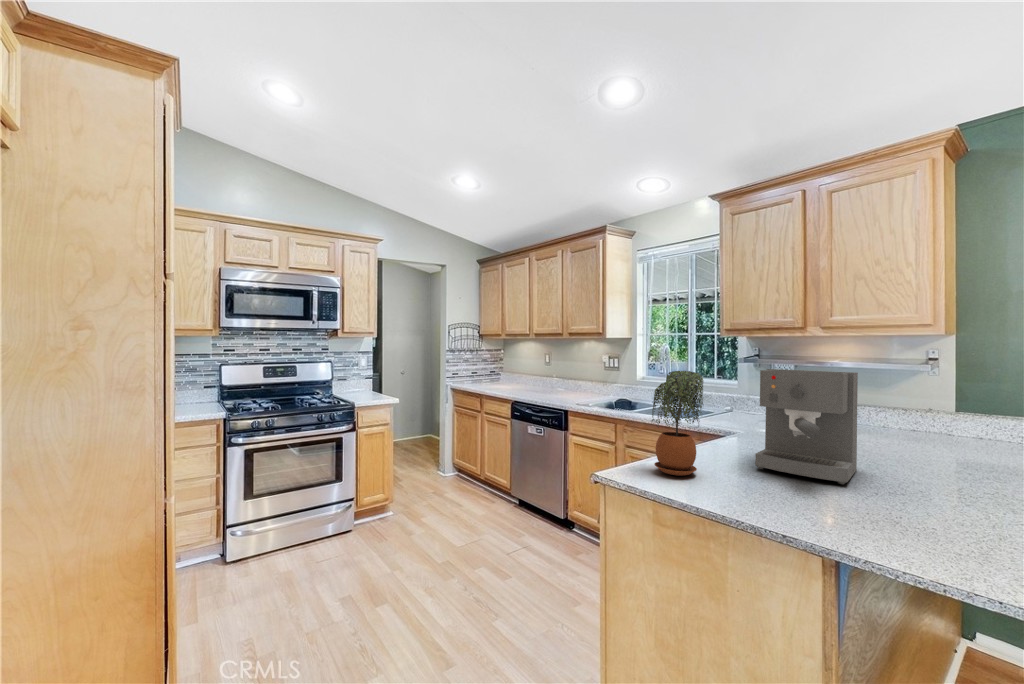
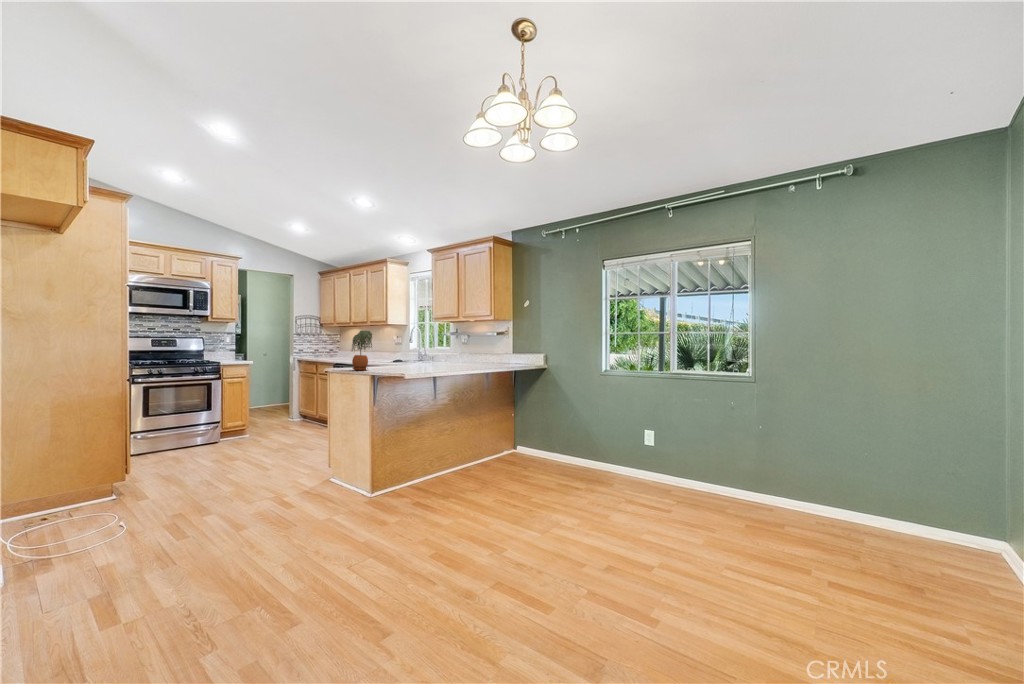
coffee maker: present [755,369,858,484] -> none [394,330,435,370]

